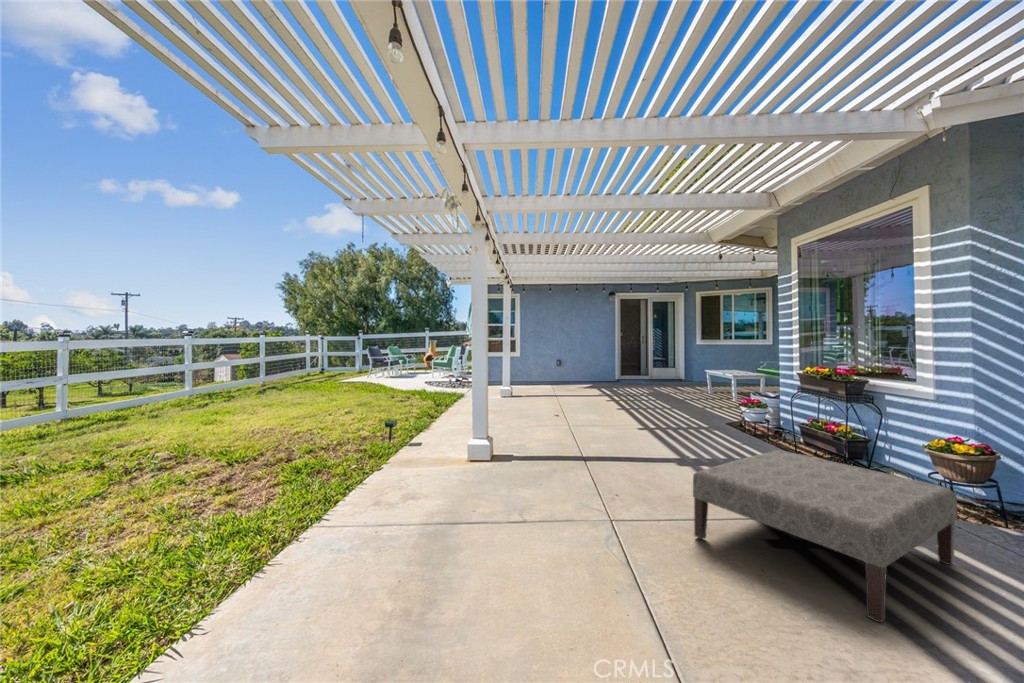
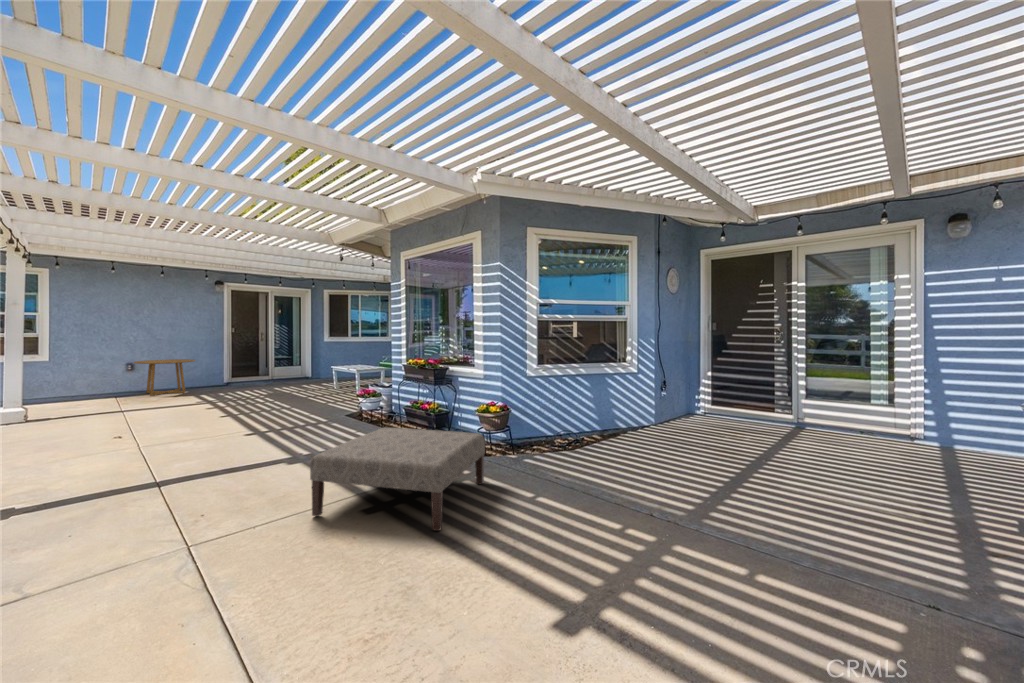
round table: none [553,358,592,386] -> present [134,359,195,396]

